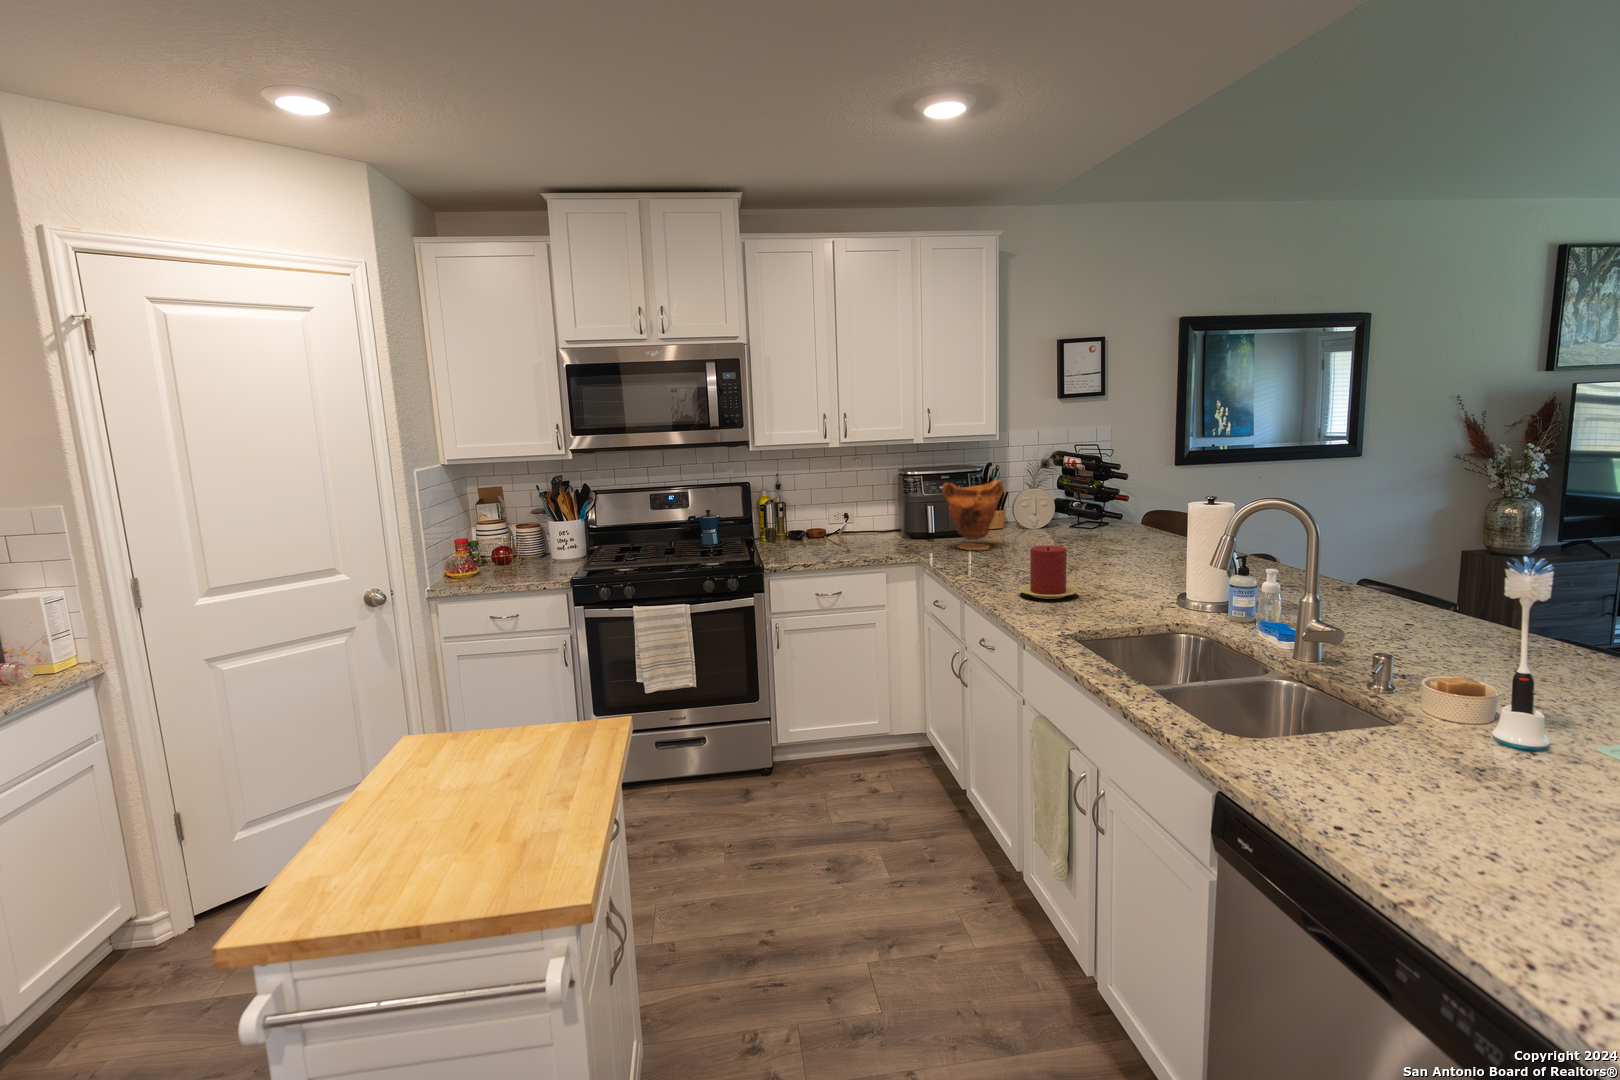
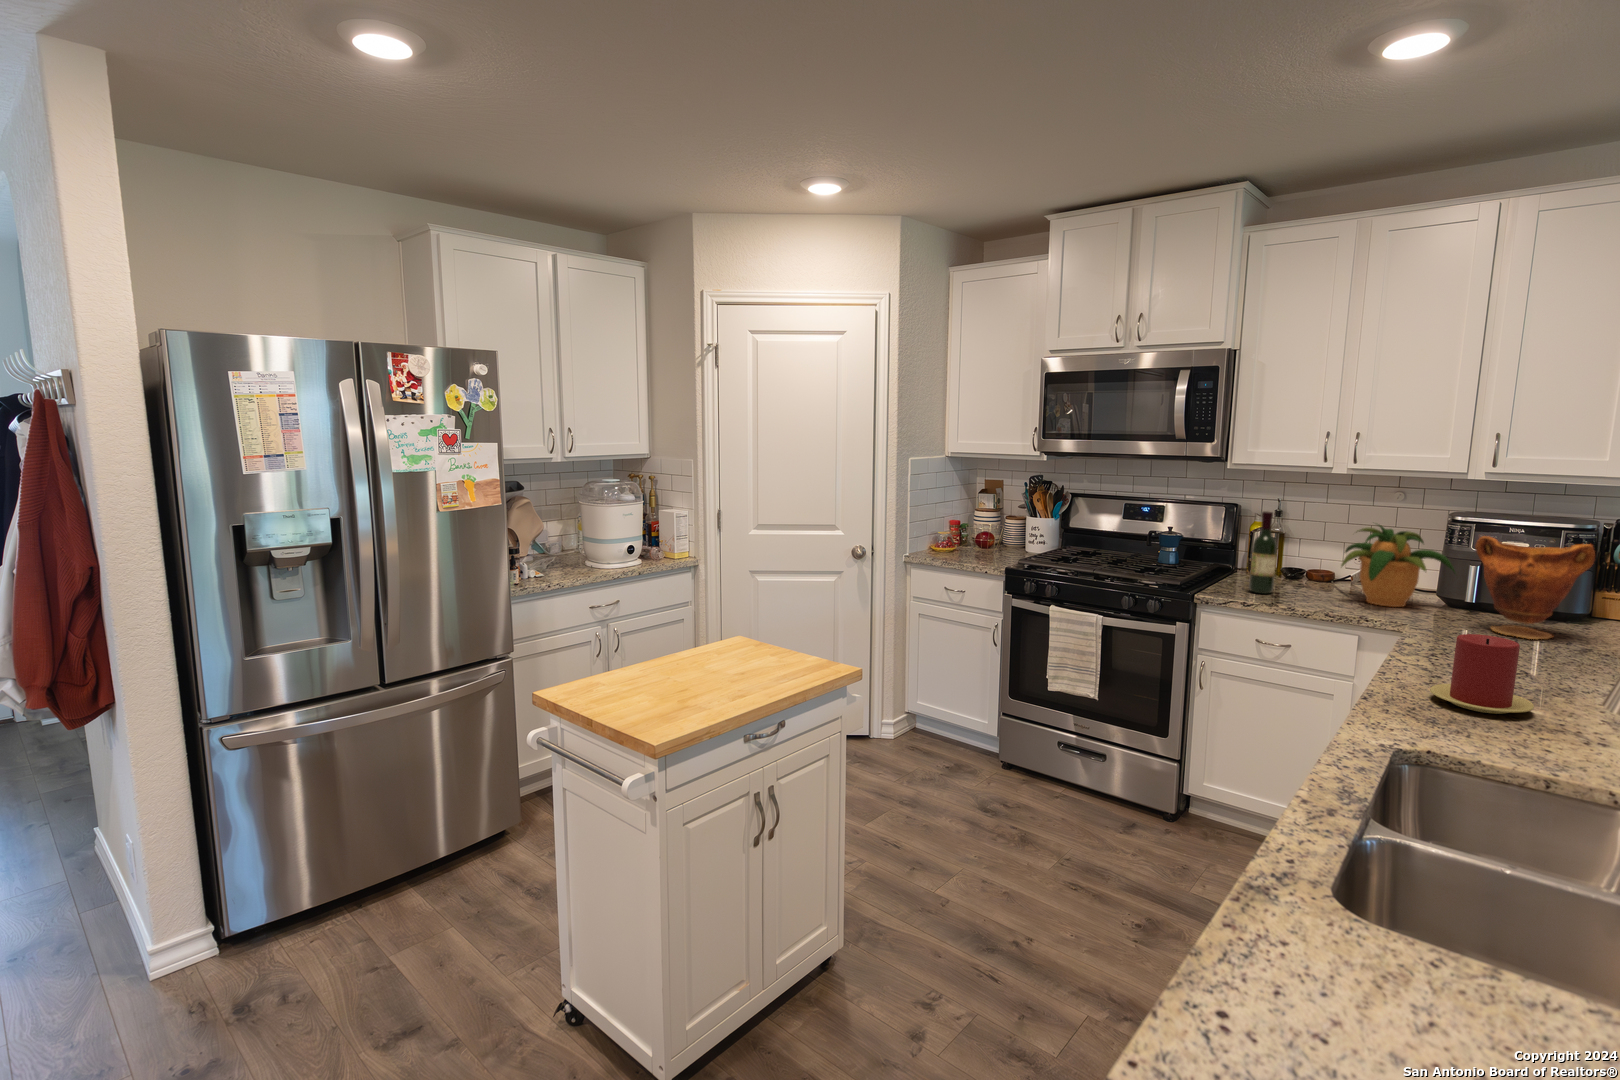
potted plant: none [841,483,918,547] -> present [1341,525,1455,607]
wine bottle: none [789,484,809,555] -> present [1249,511,1277,594]

